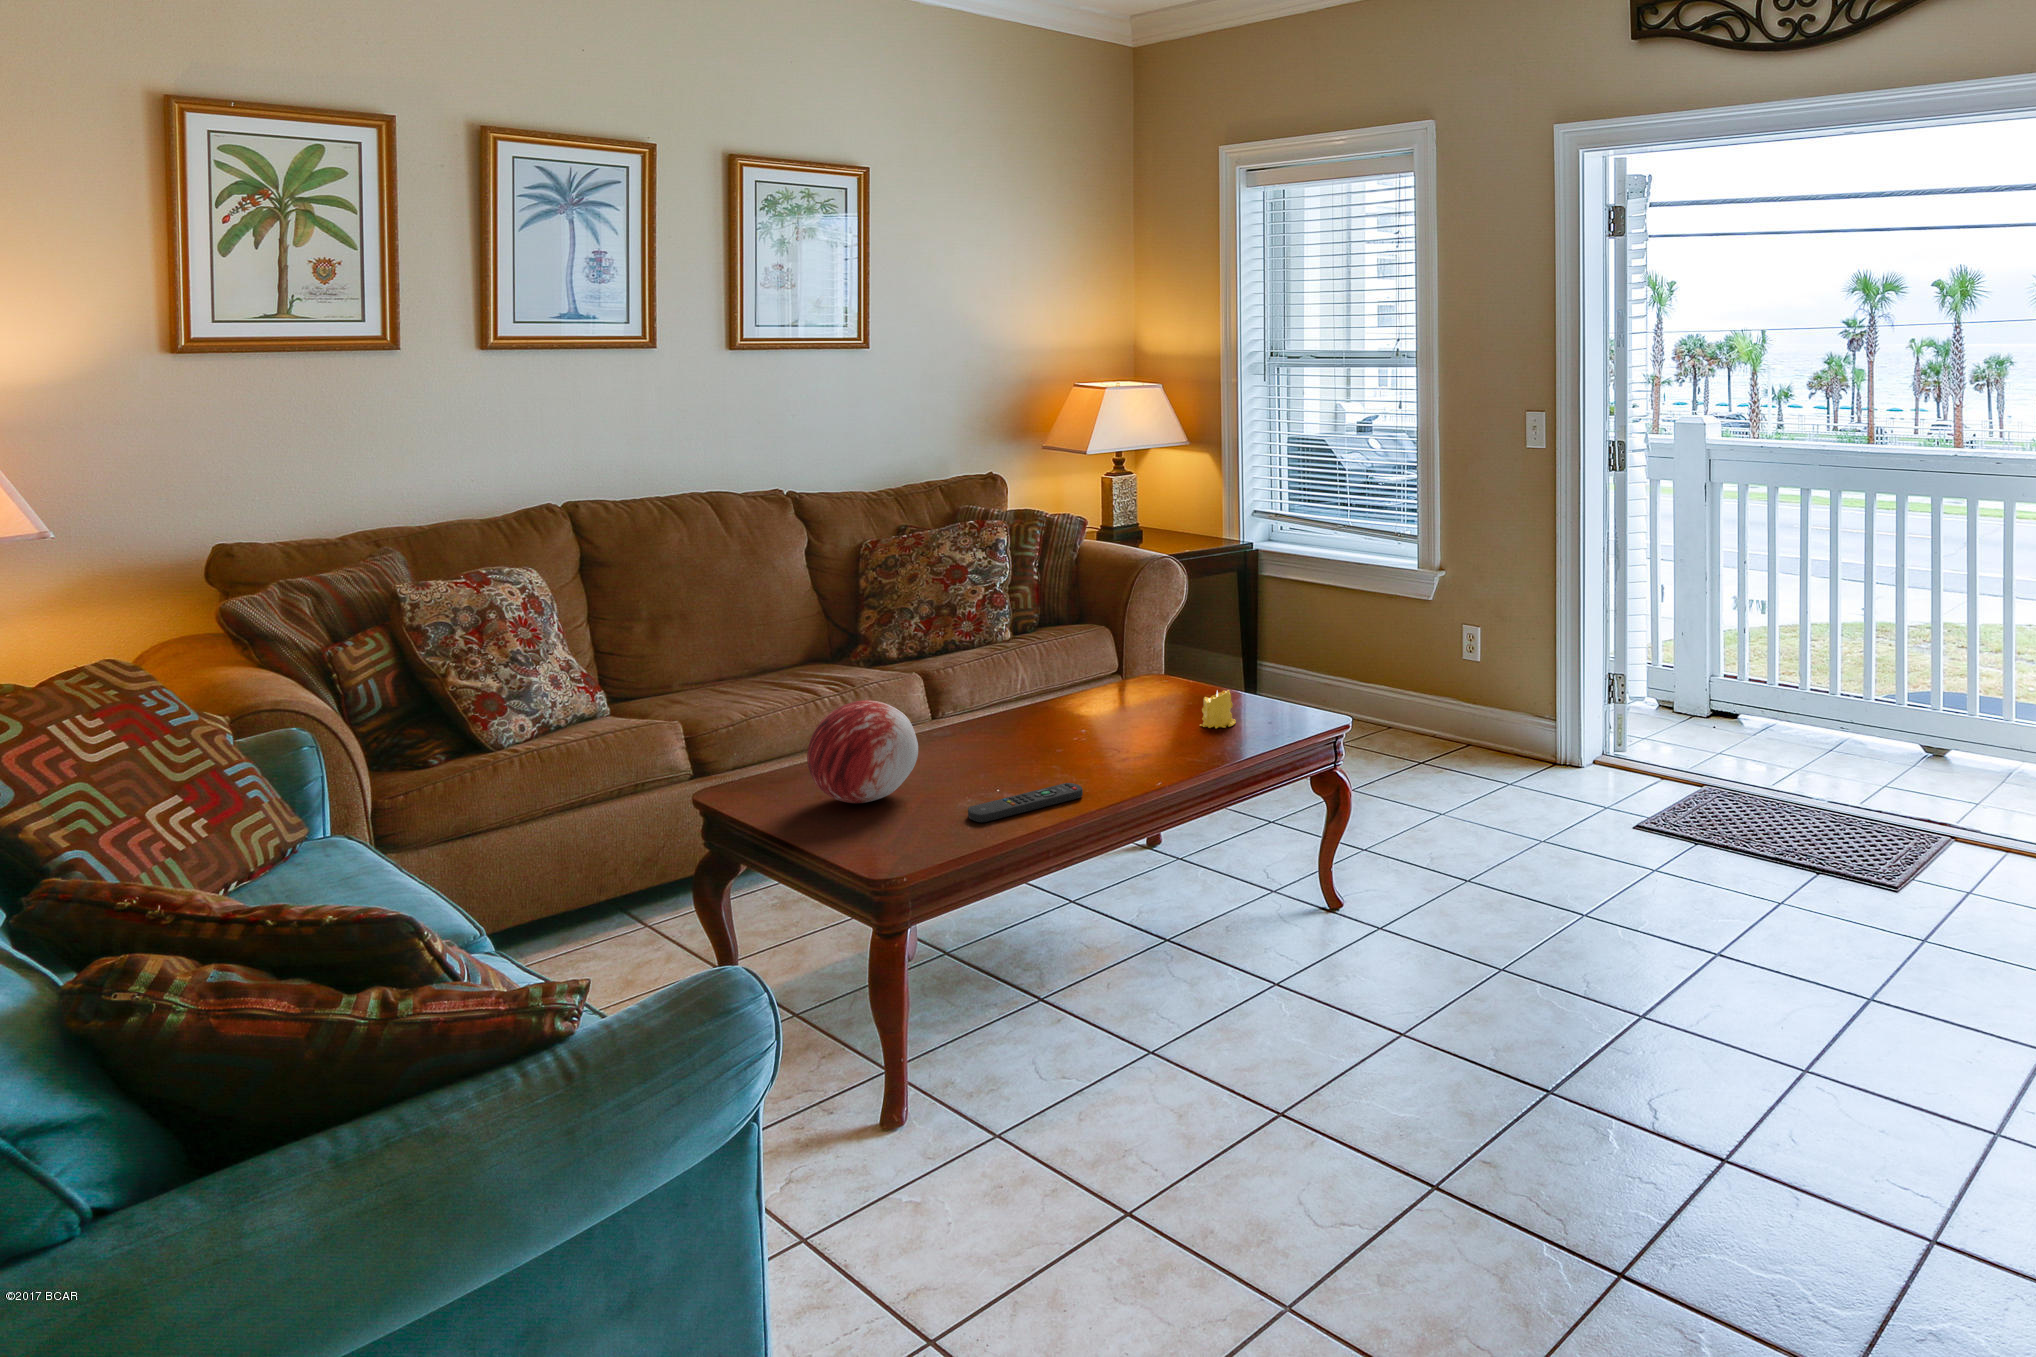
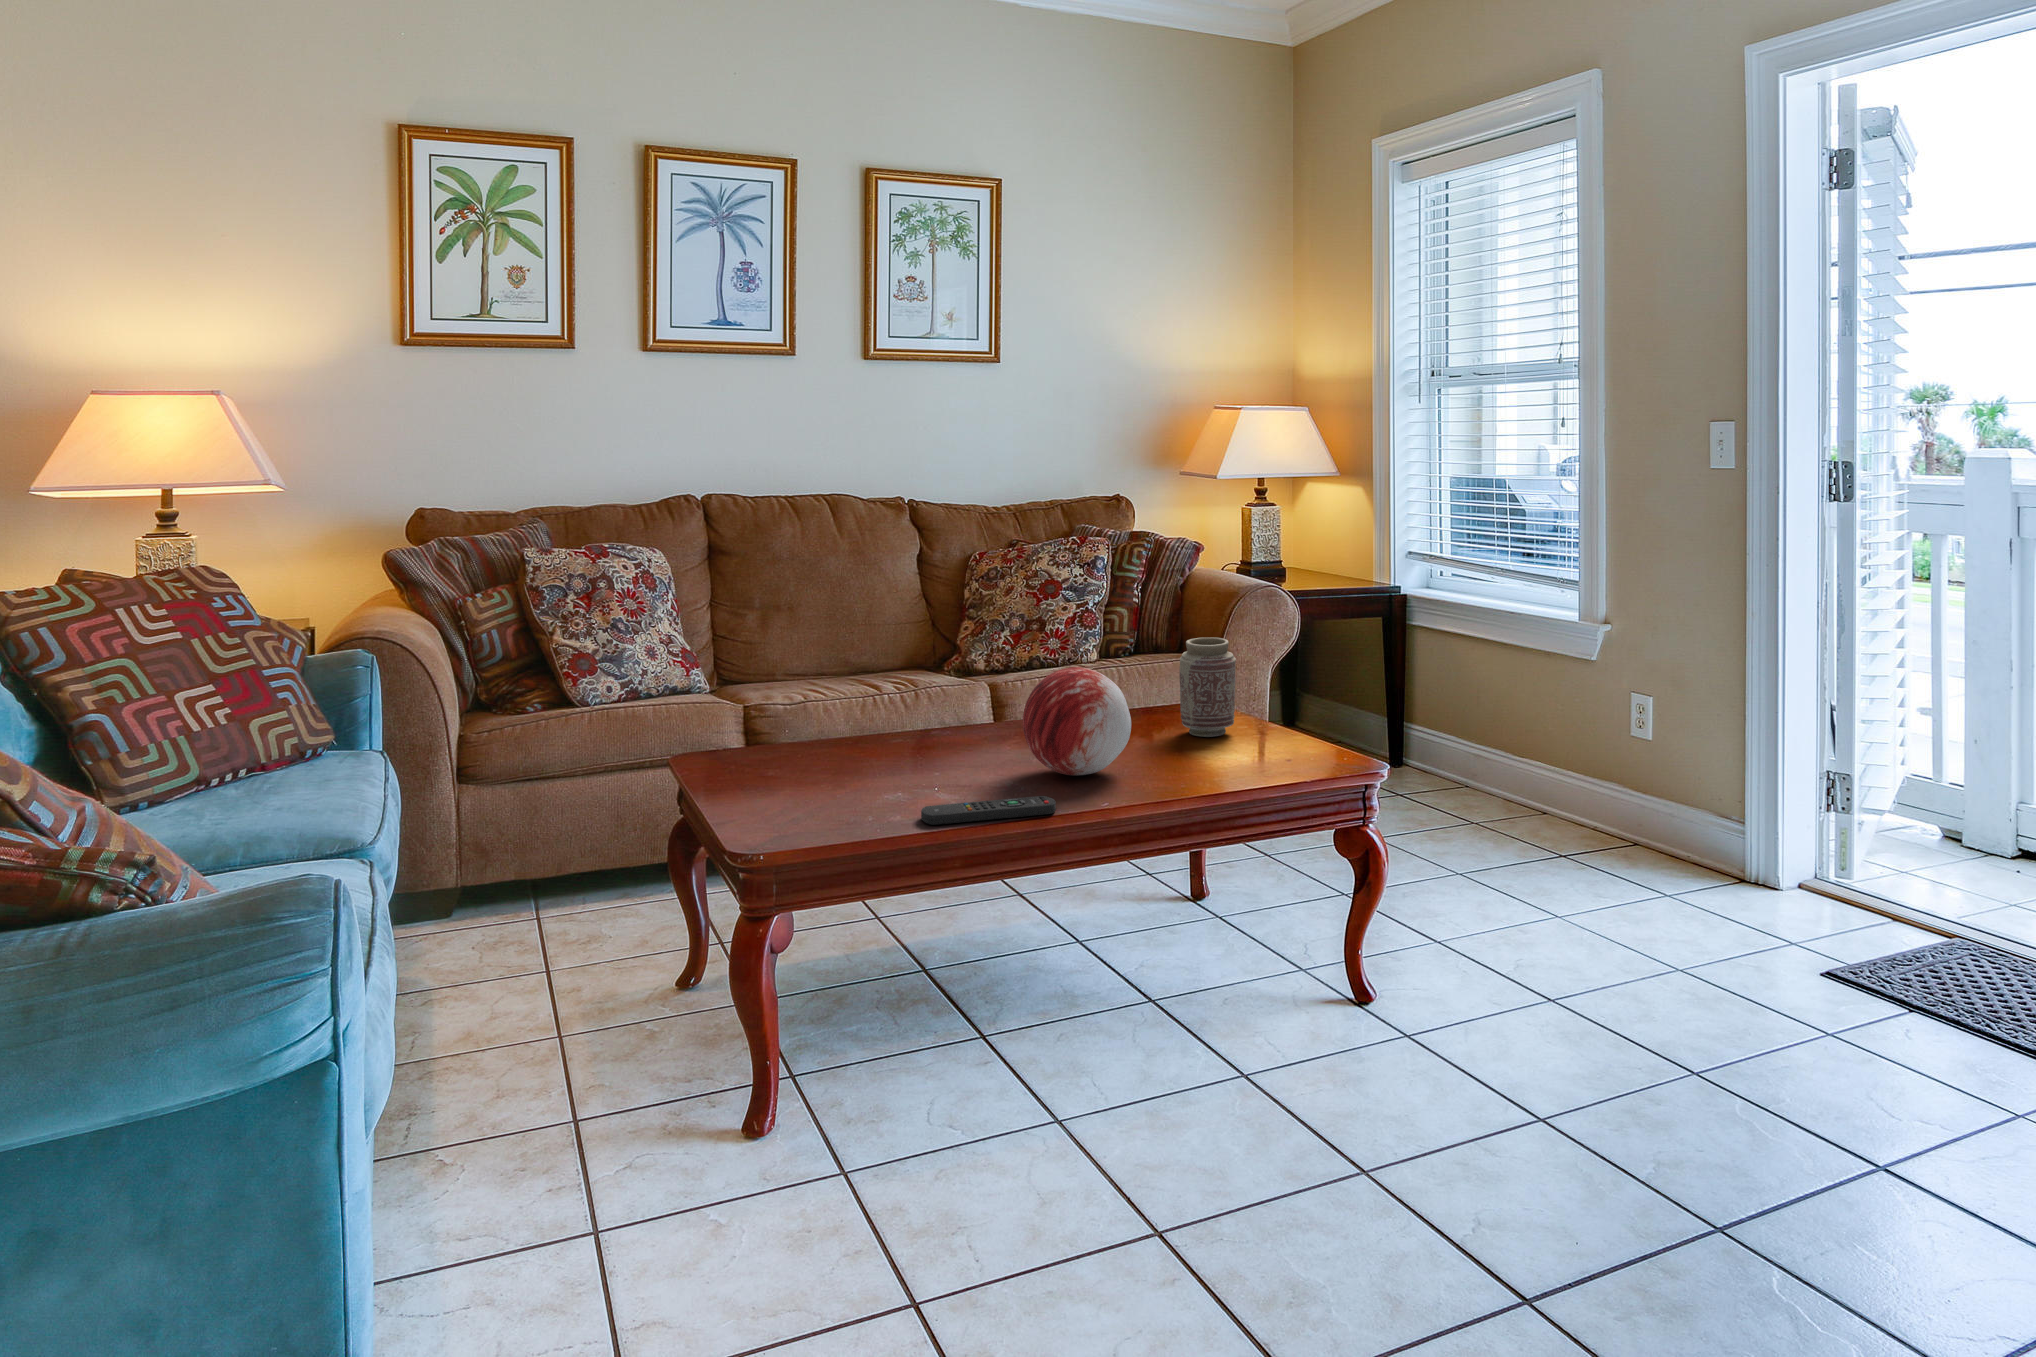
vase: none [1134,623,1183,708] -> present [1179,637,1236,737]
candle: present [1200,690,1236,728] -> none [1238,716,1282,763]
decorative orb: present [807,700,918,803] -> present [1023,667,1131,776]

